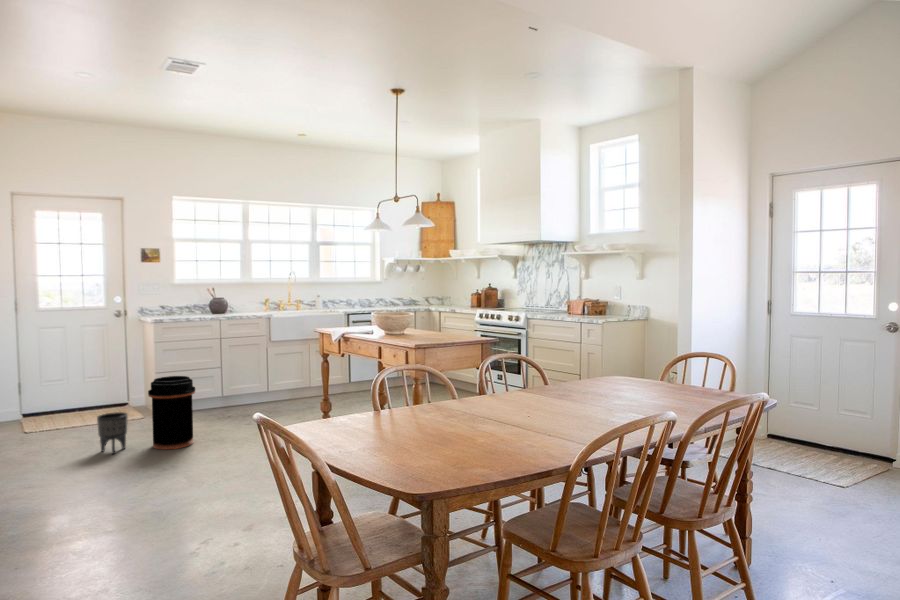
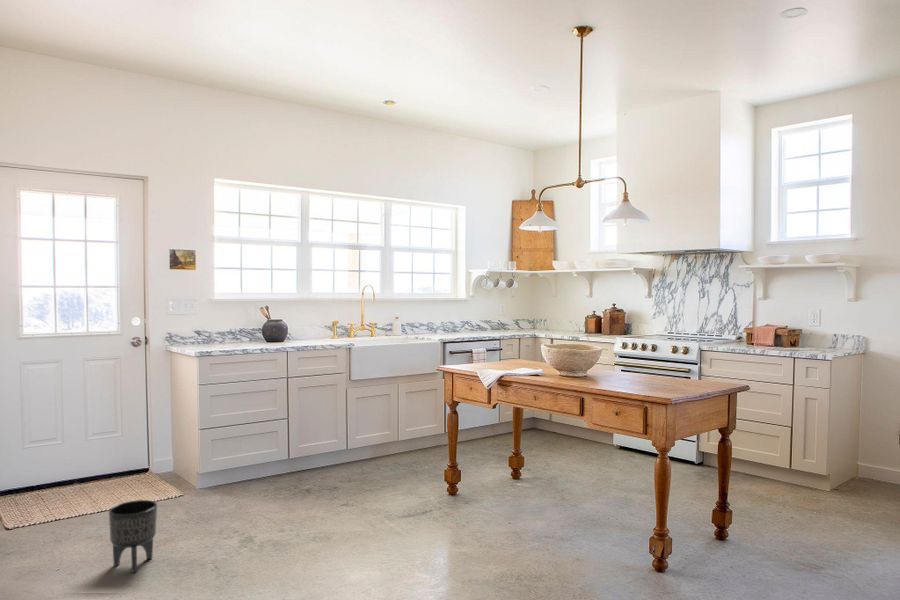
trash can: present [148,376,195,449] -> none [190,440,261,561]

